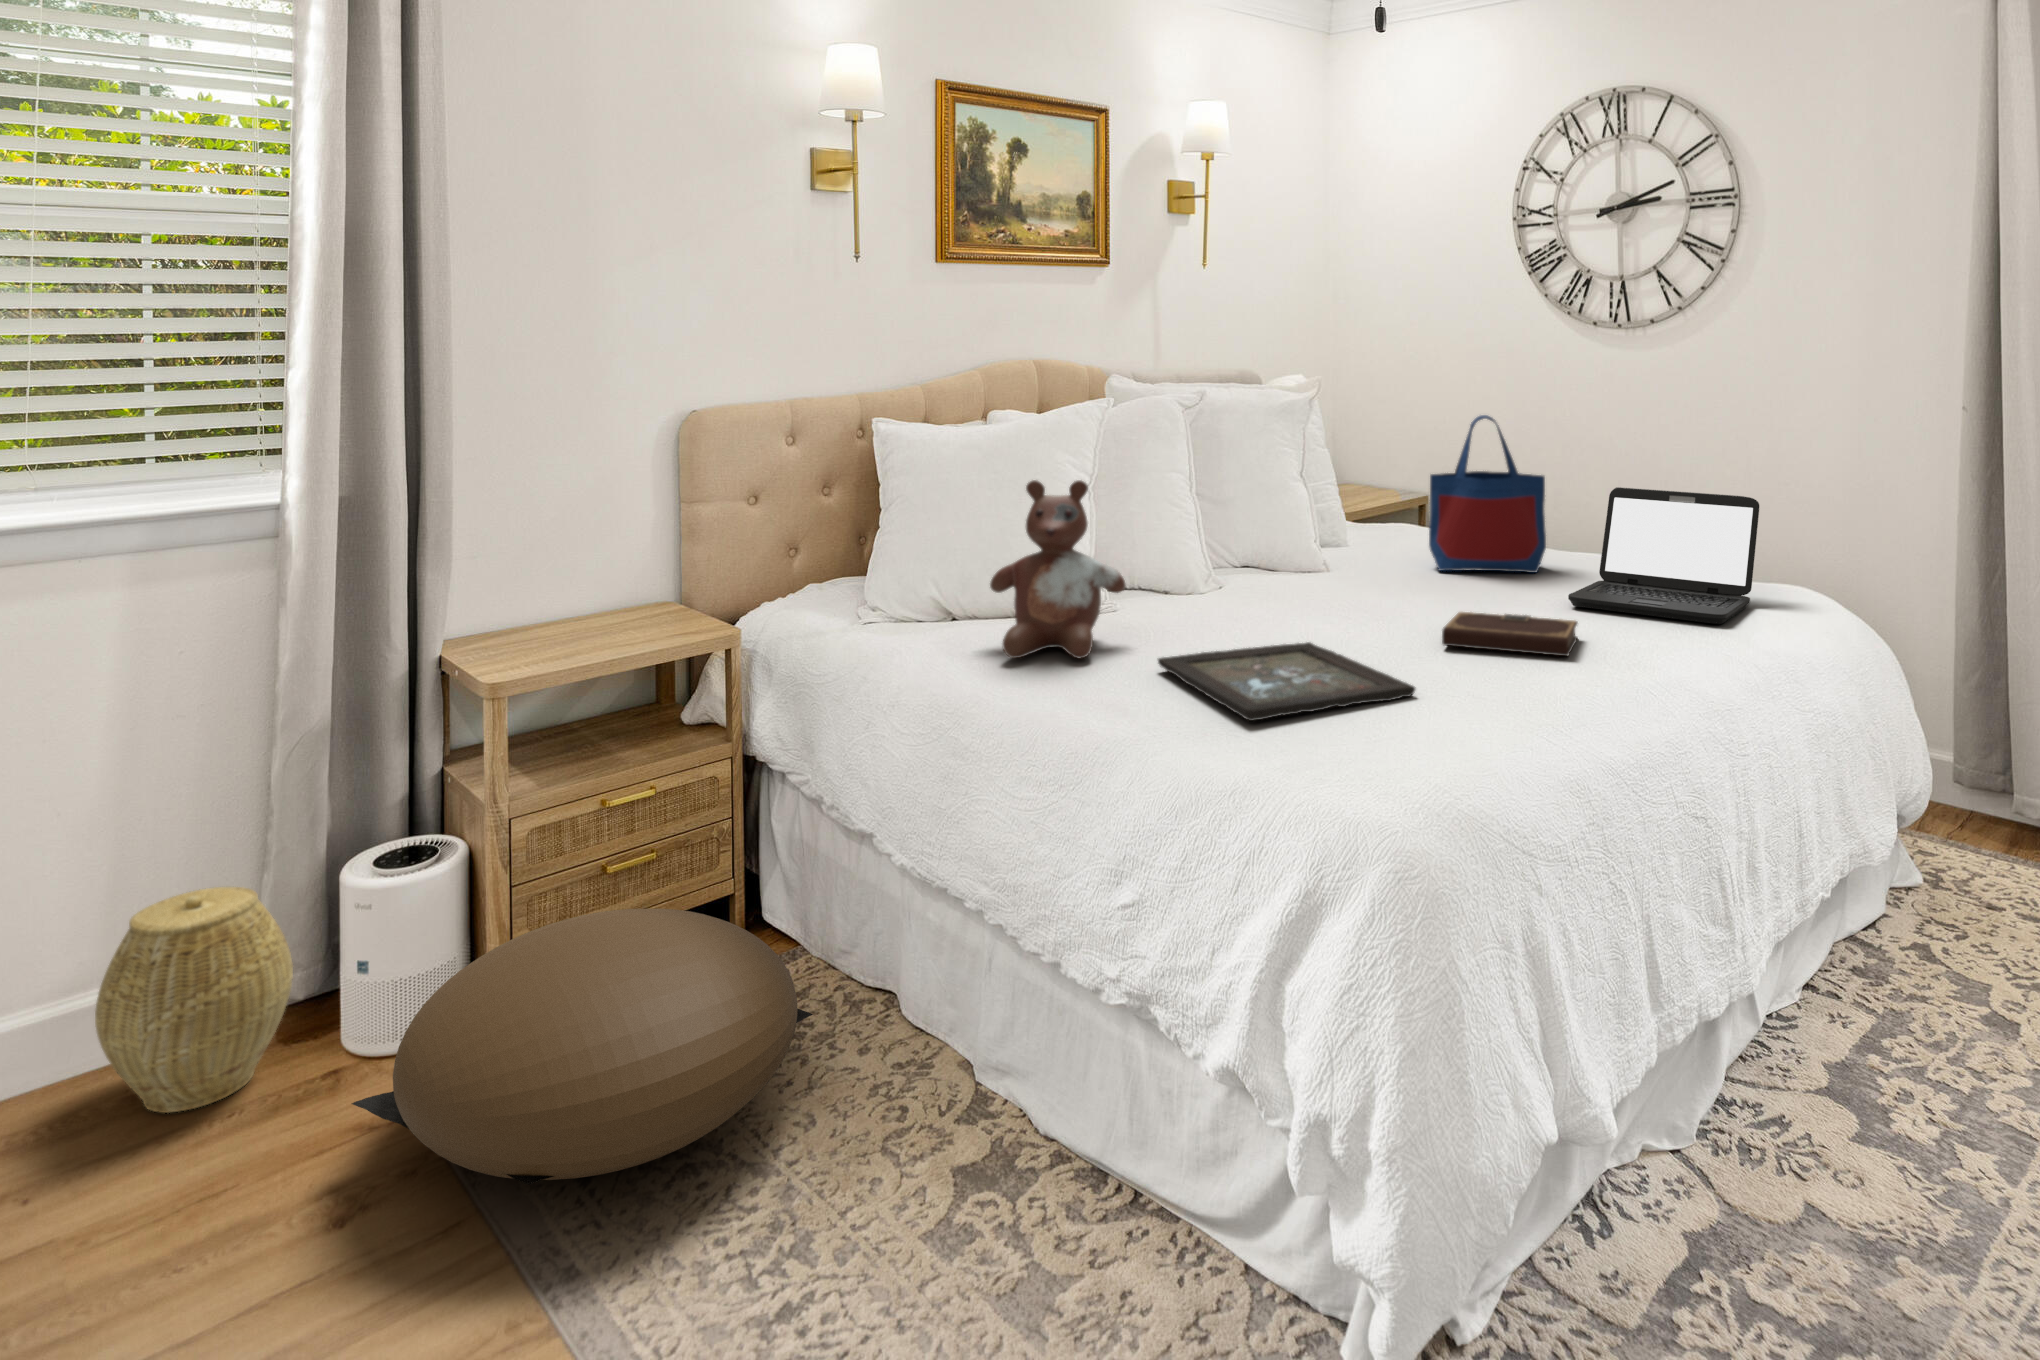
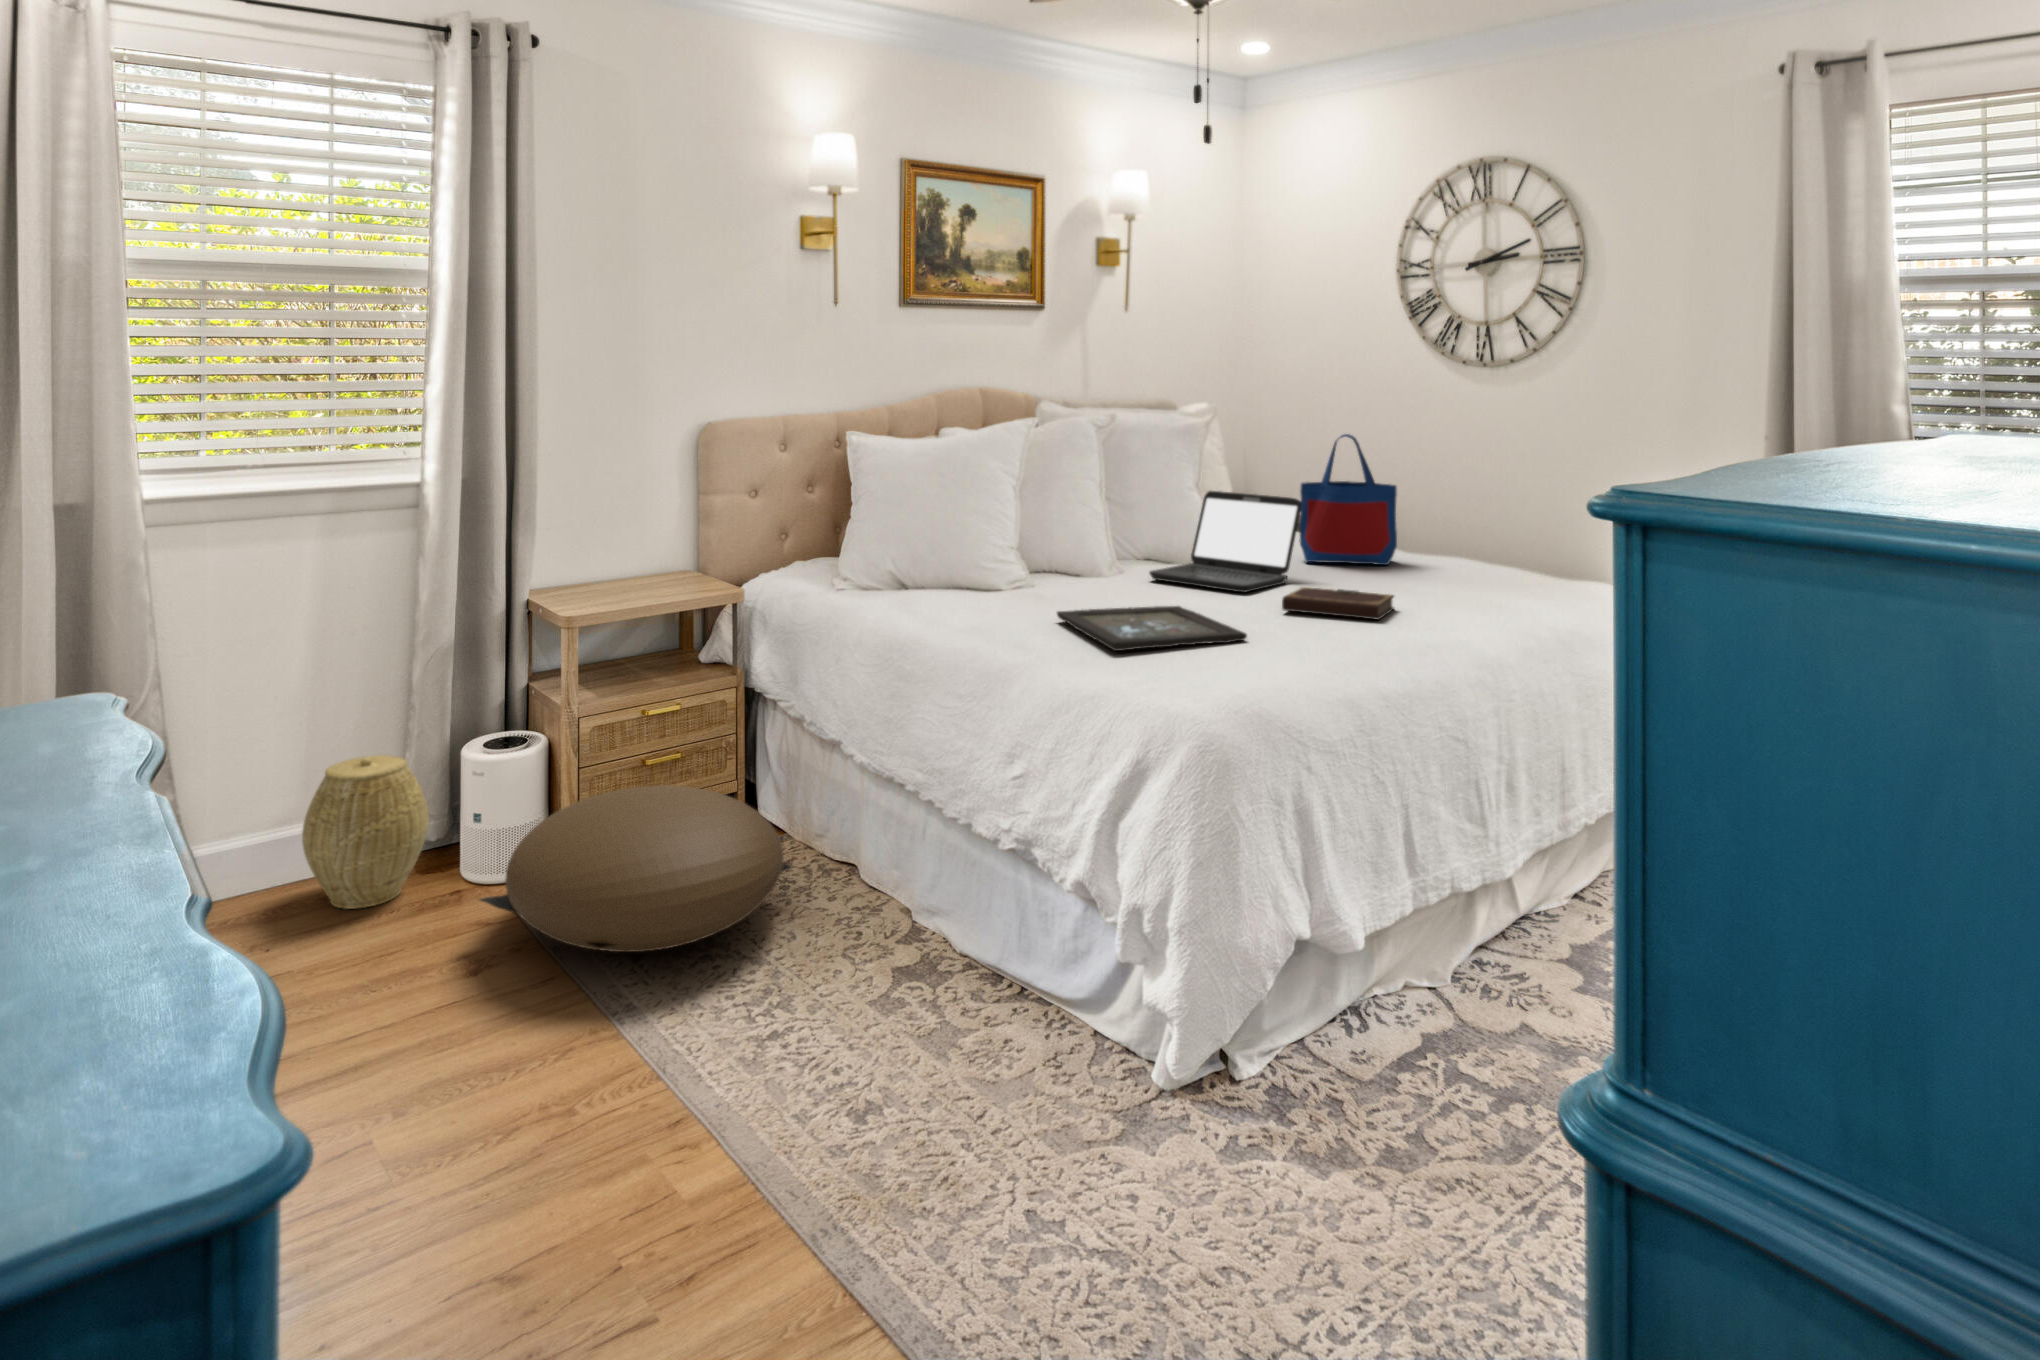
stuffed bear: present [990,480,1125,658] -> none [934,476,1038,612]
laptop: present [1568,487,1759,624] -> present [1150,491,1302,592]

